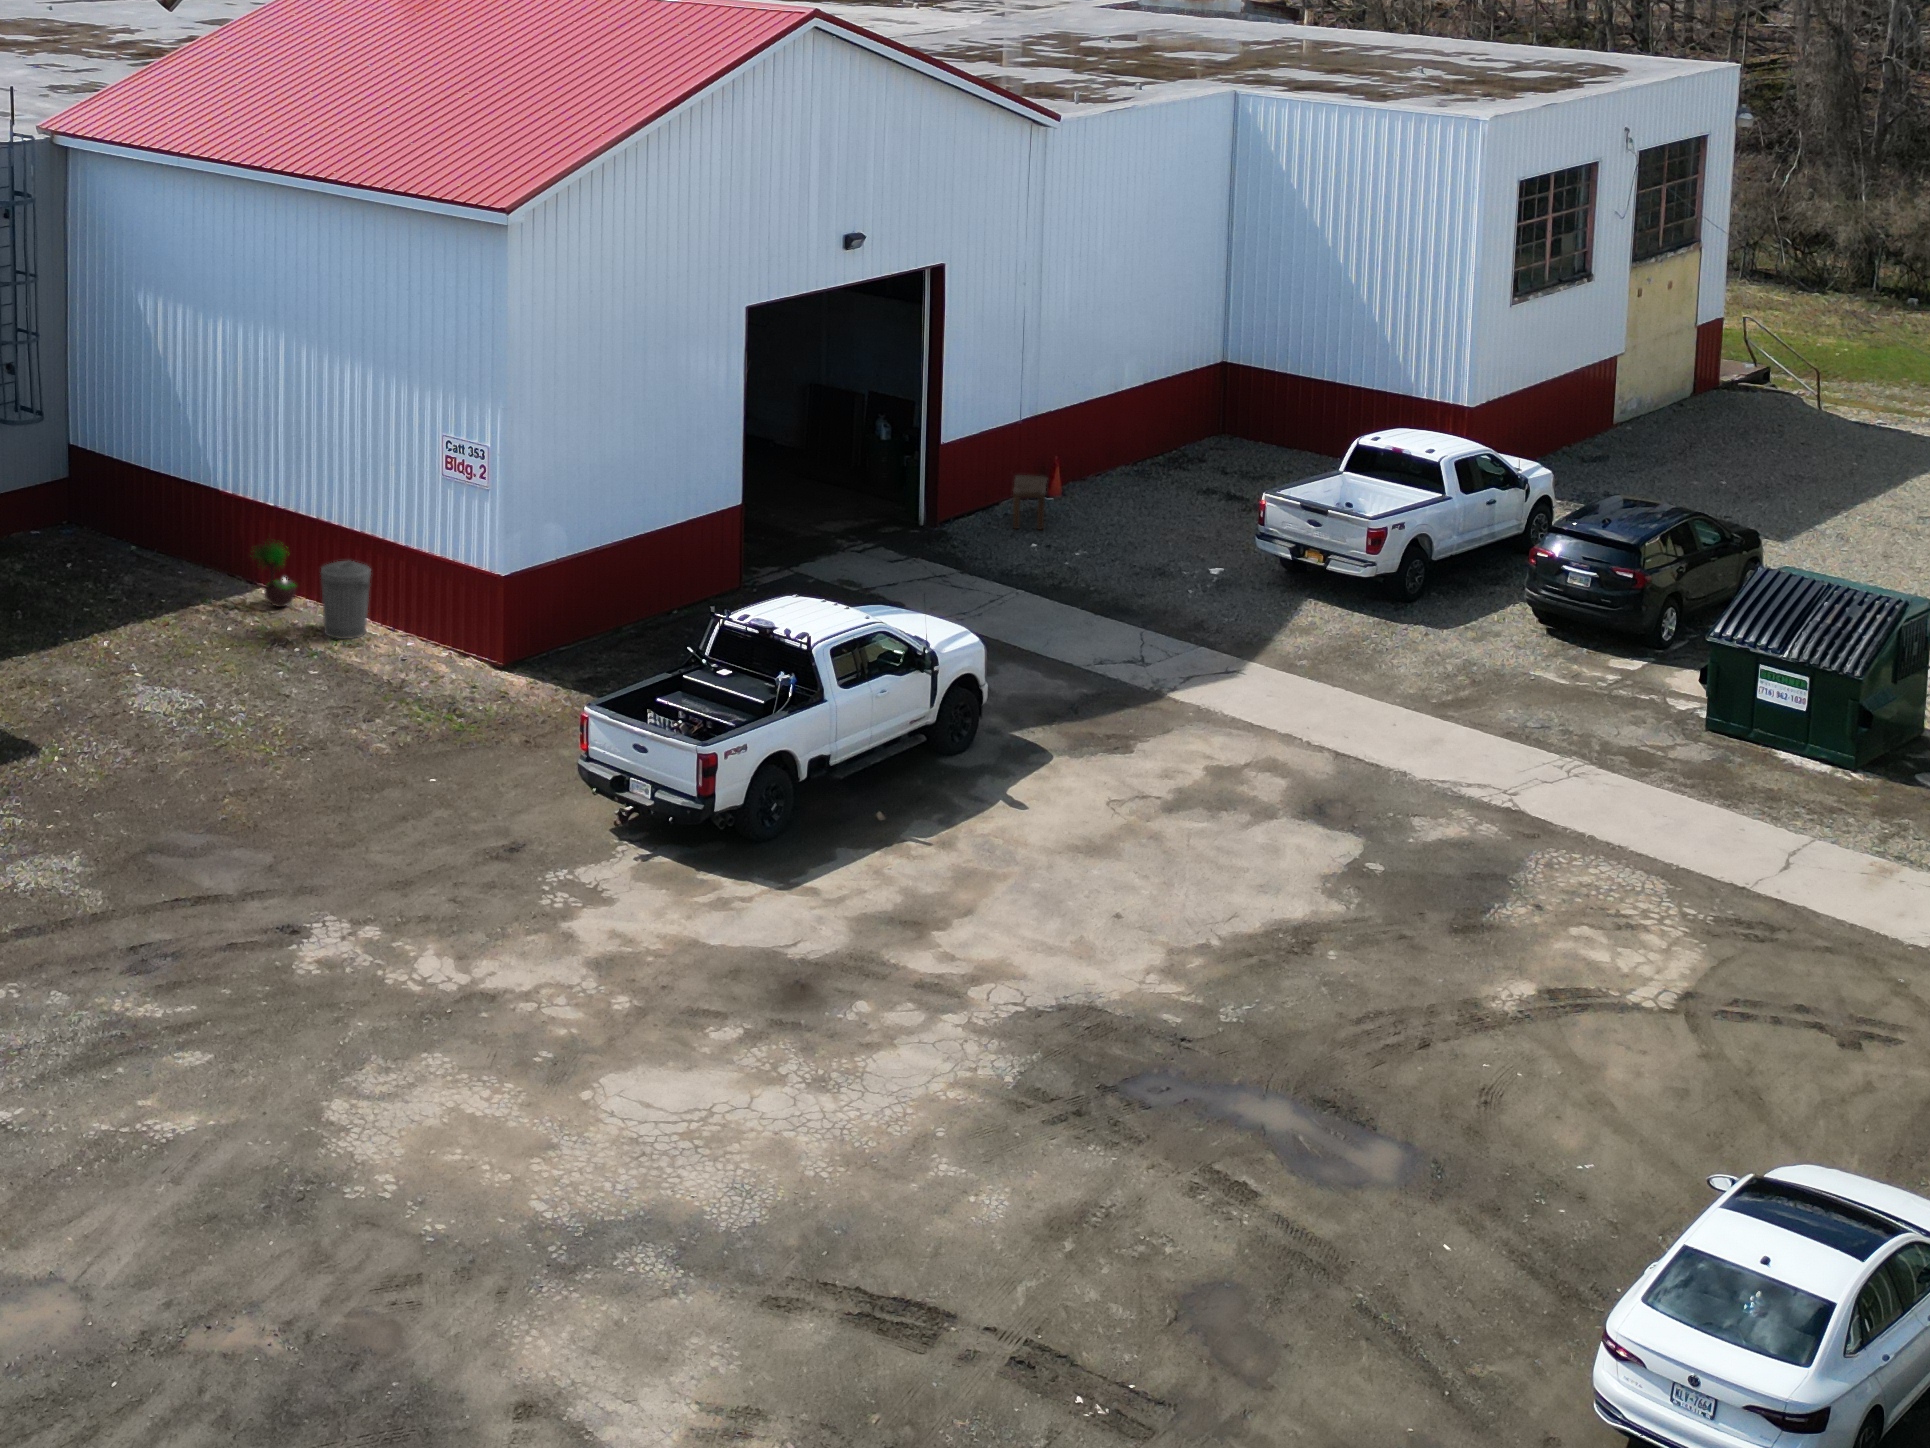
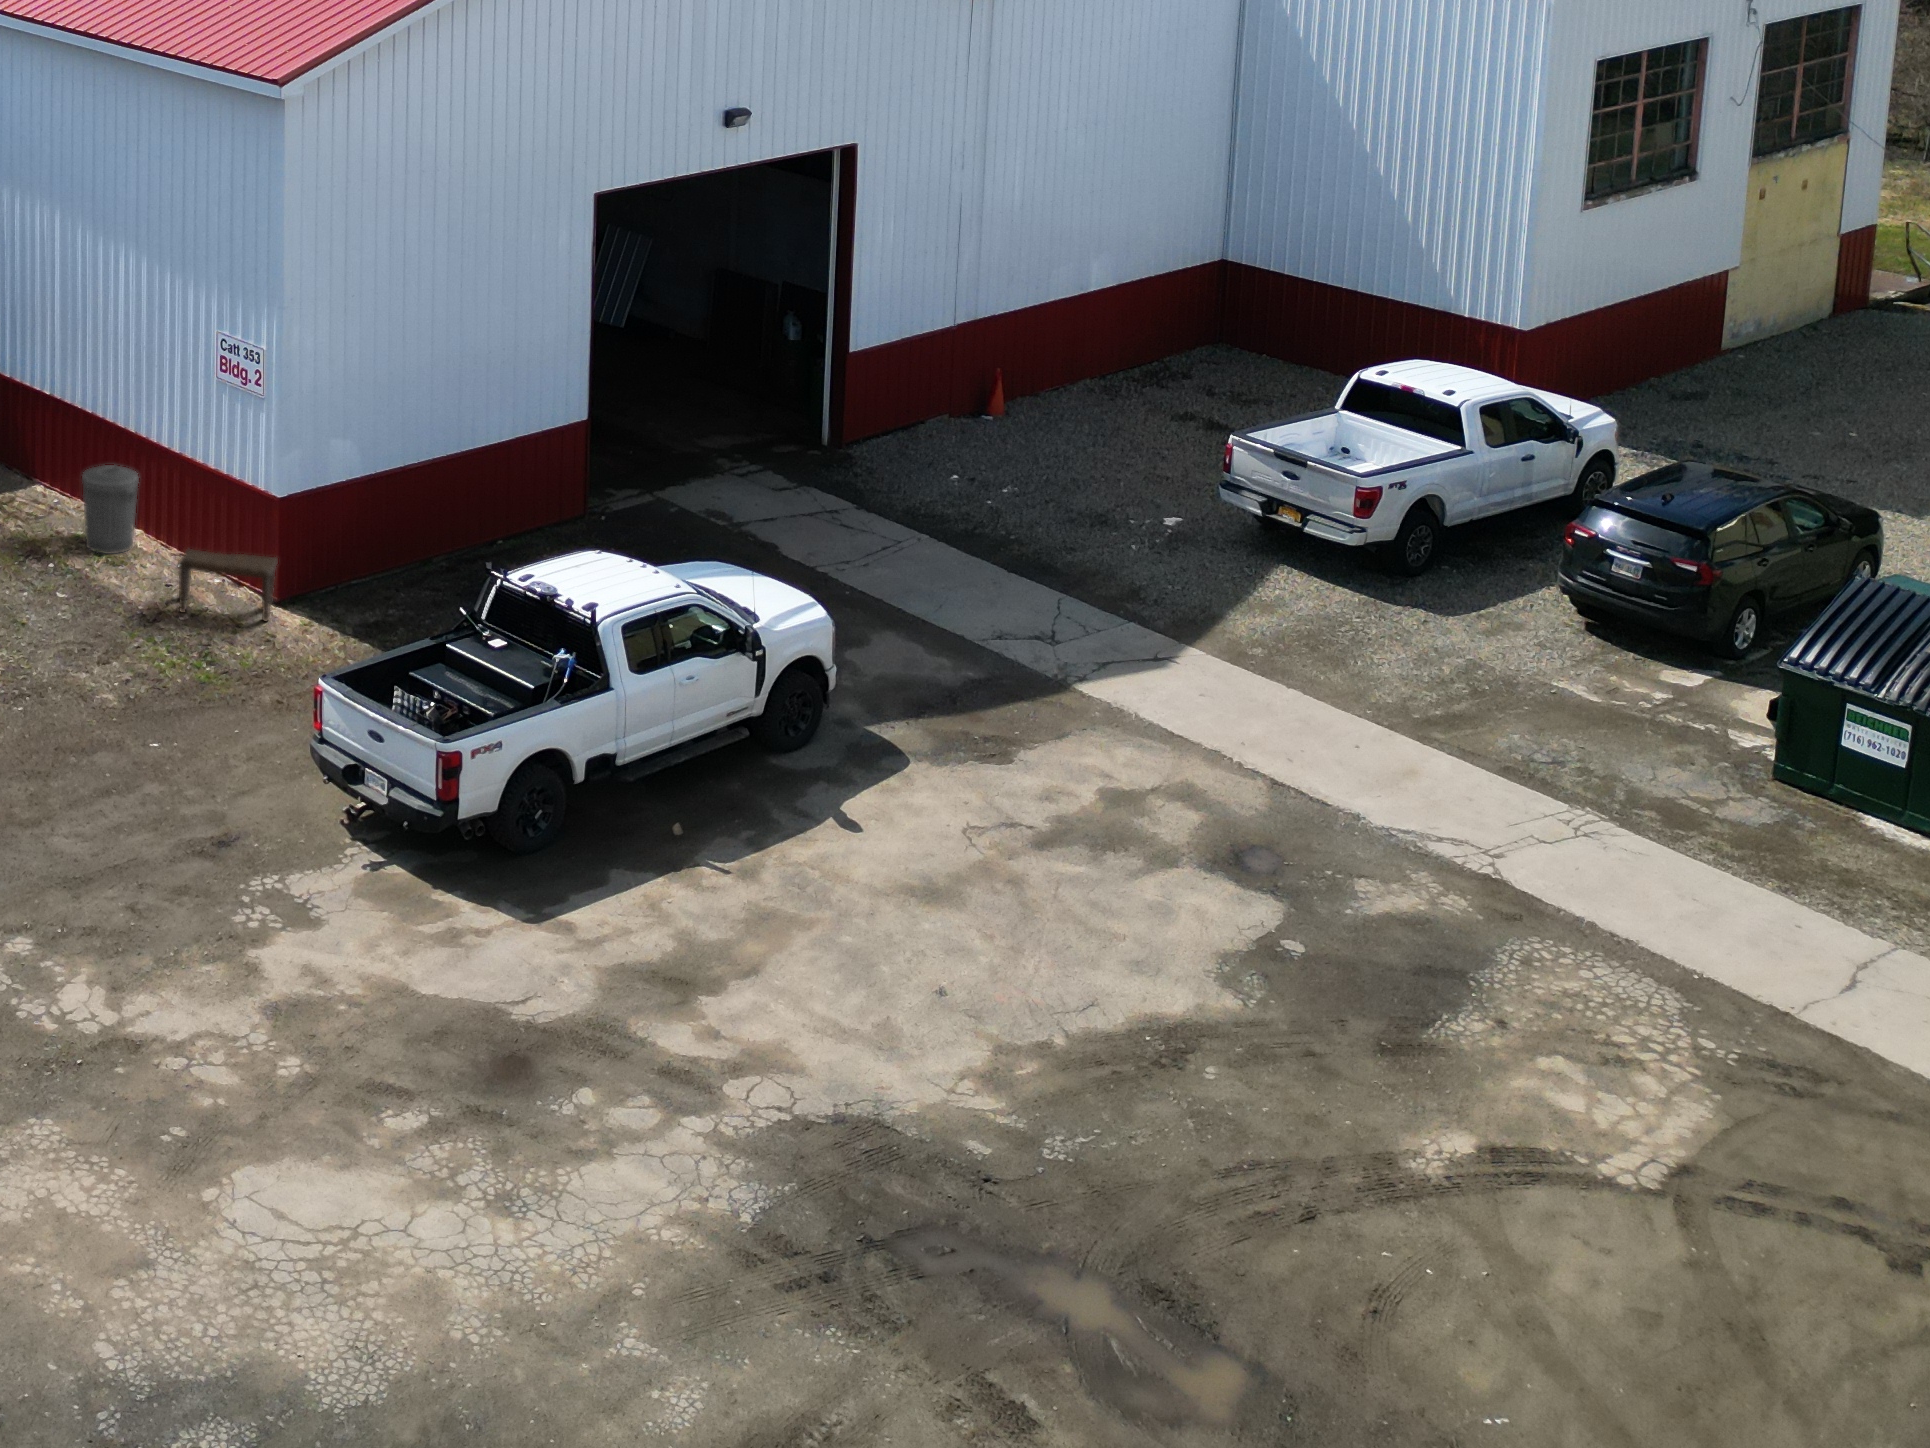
bench: present [1013,475,1047,530] -> present [178,549,278,621]
potted tree: present [254,541,296,607] -> none [11,428,66,510]

